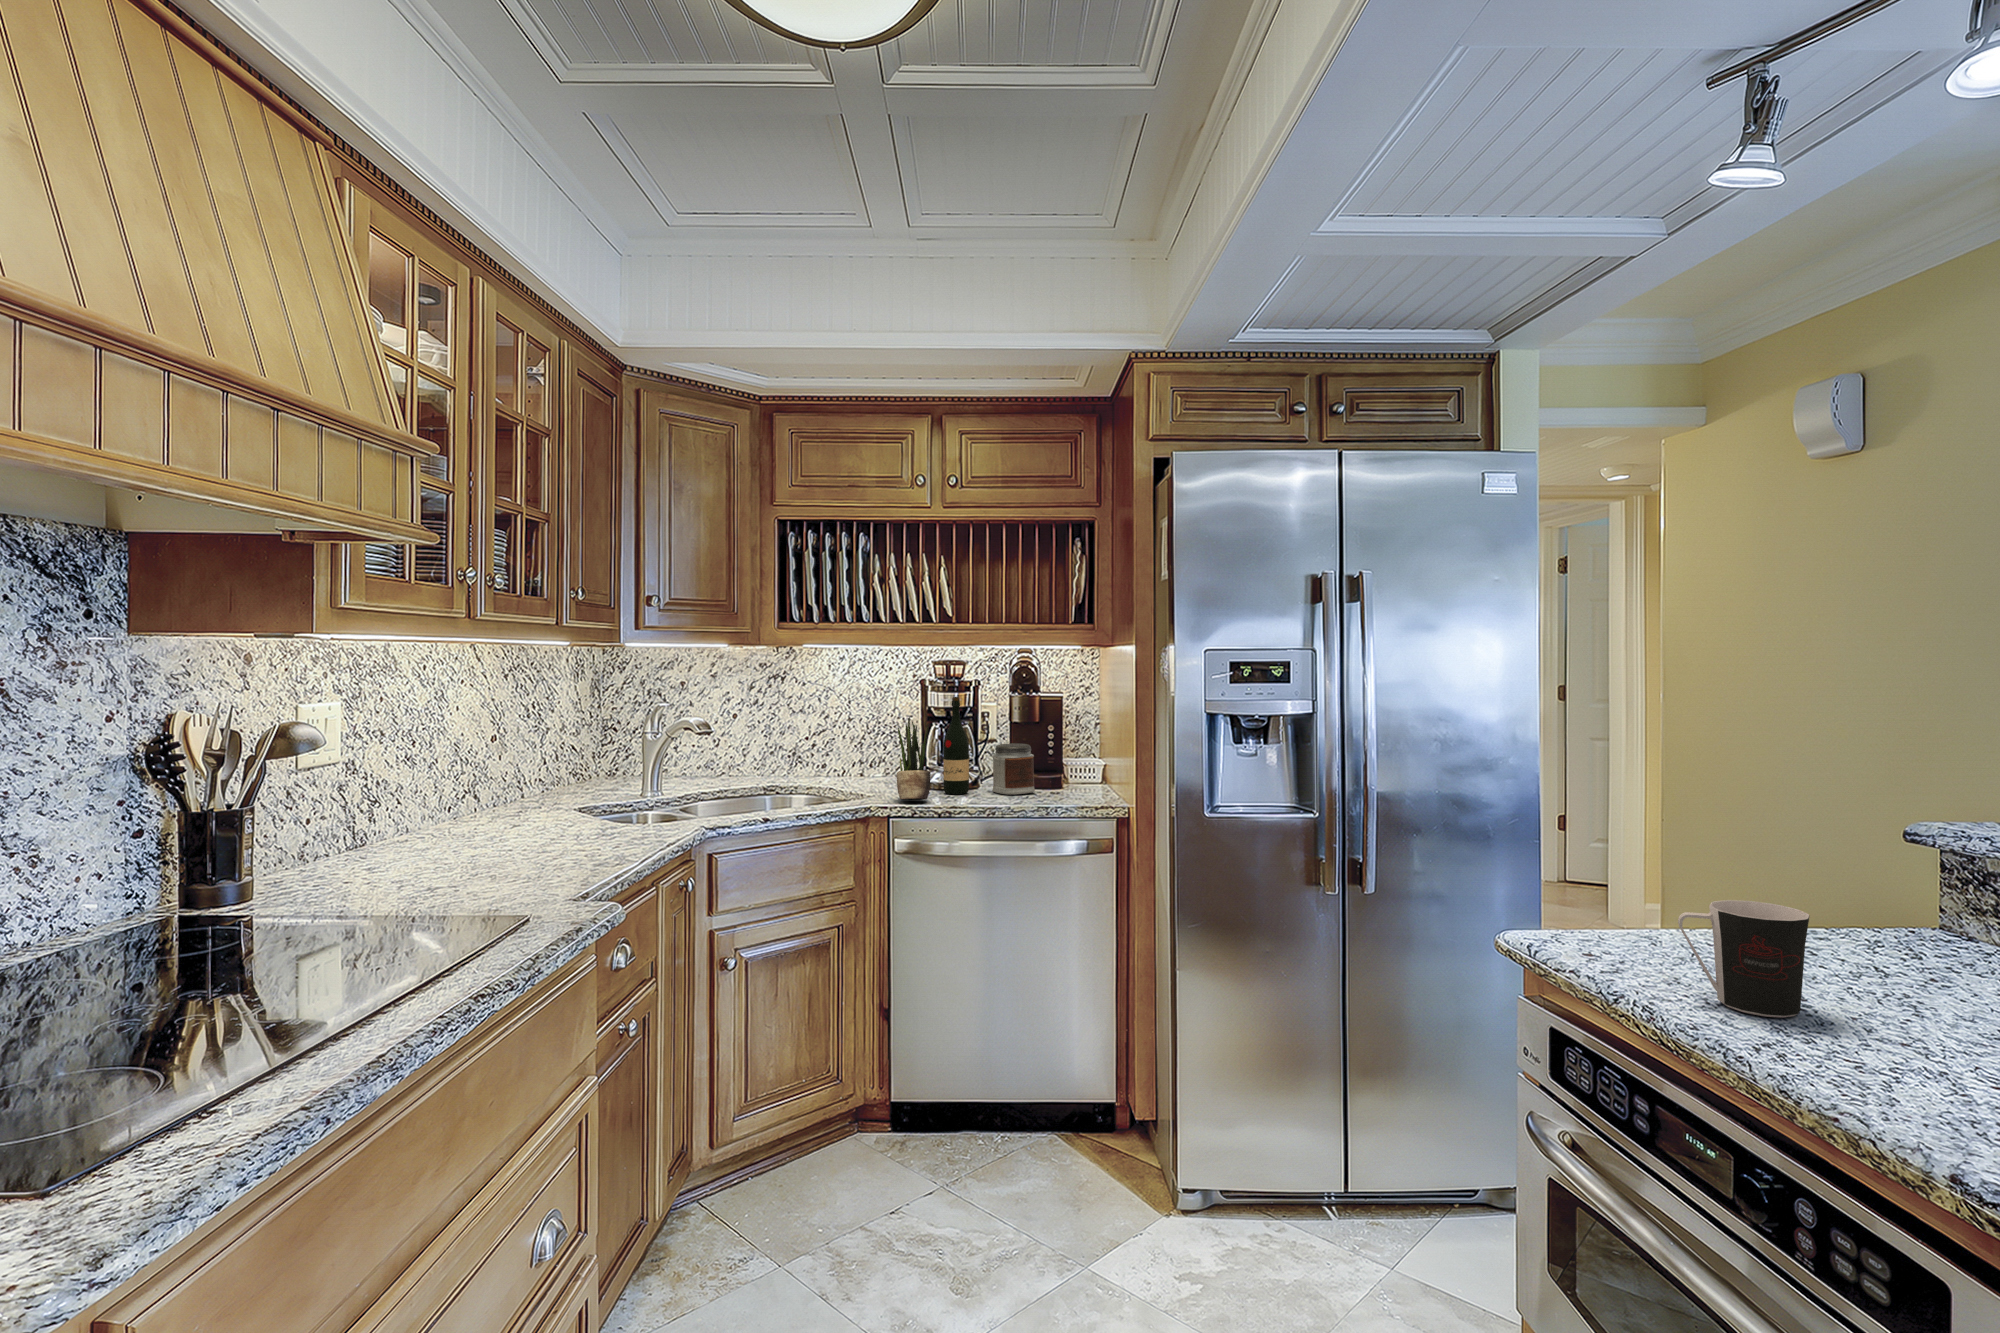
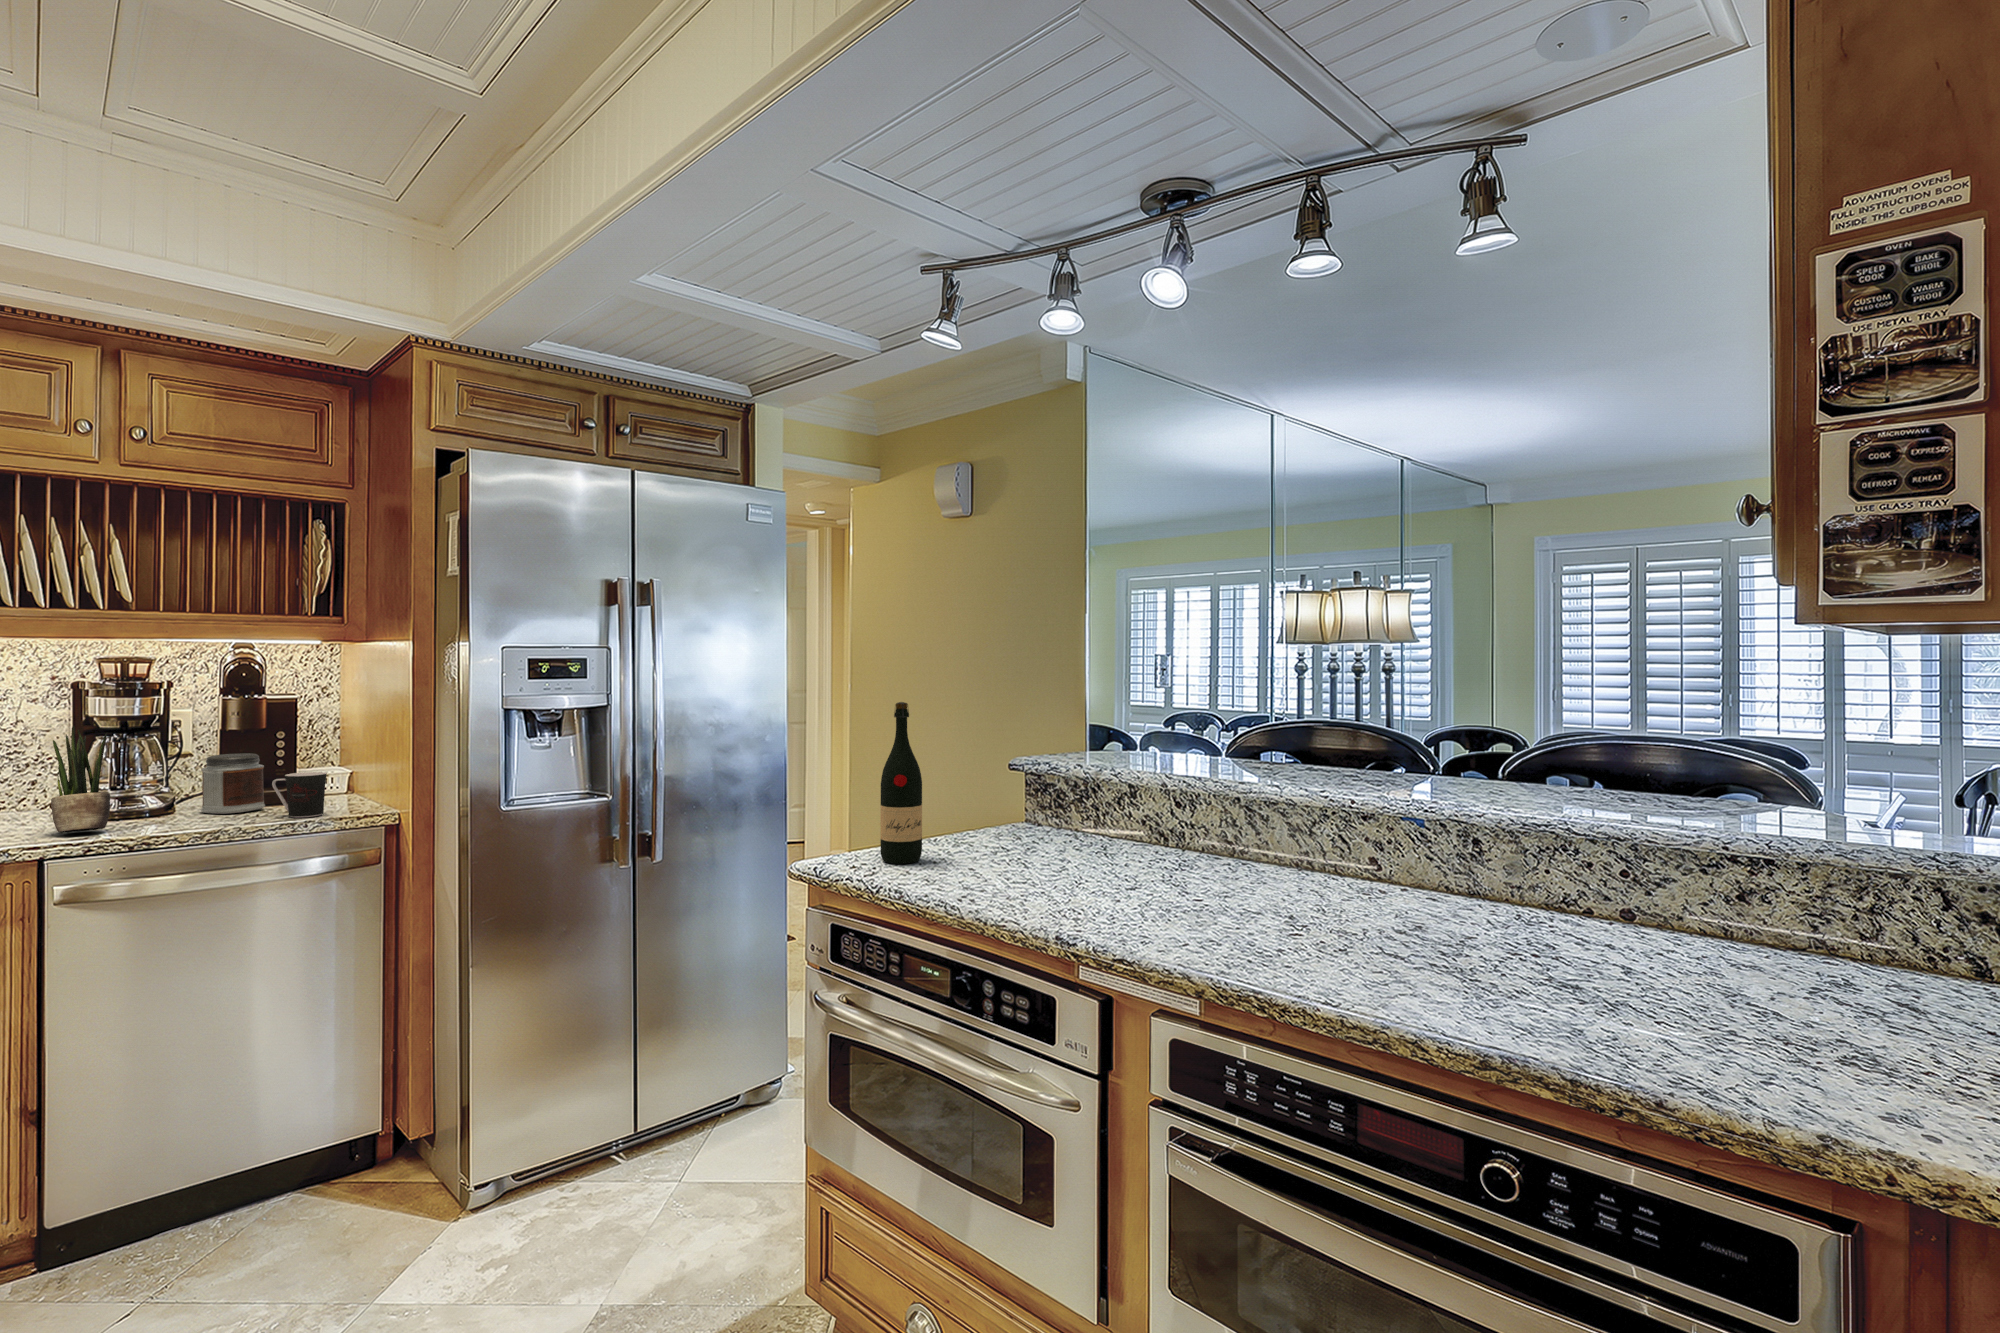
wine bottle: present [943,697,969,794] -> present [880,702,922,864]
coffee cup: present [1678,900,1810,1018] -> present [272,772,327,818]

